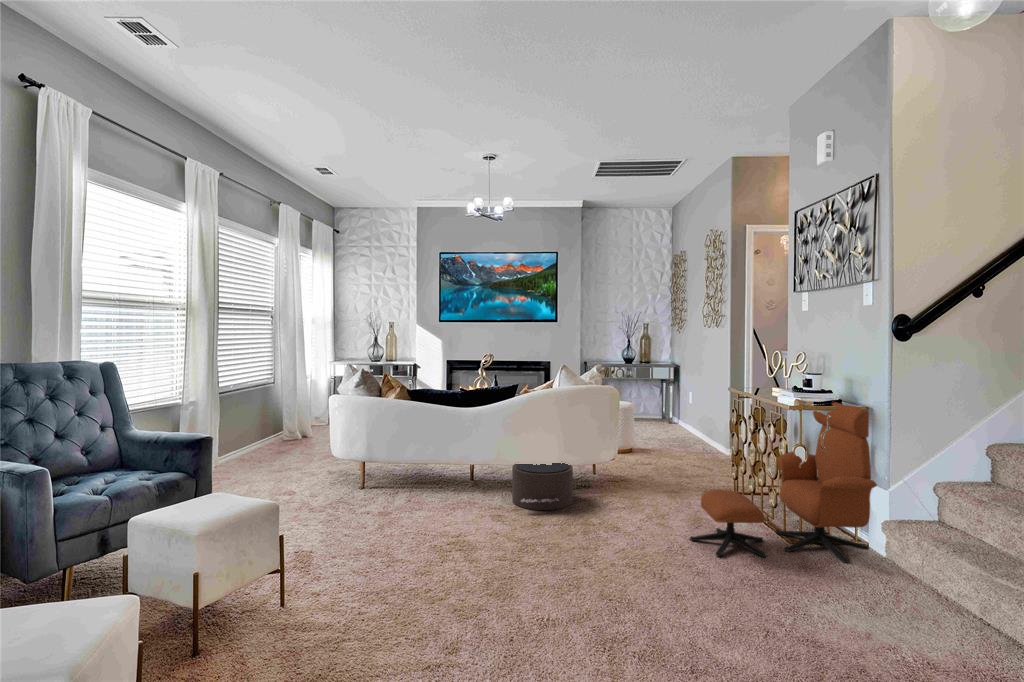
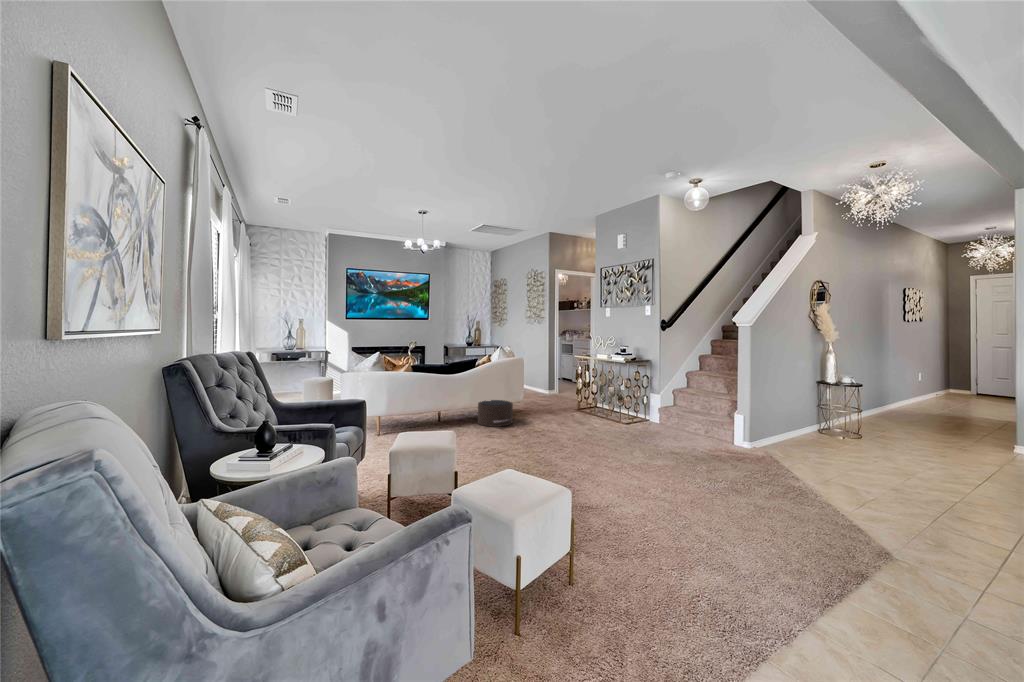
lounge chair: present [690,402,877,563] -> none [586,359,661,431]

